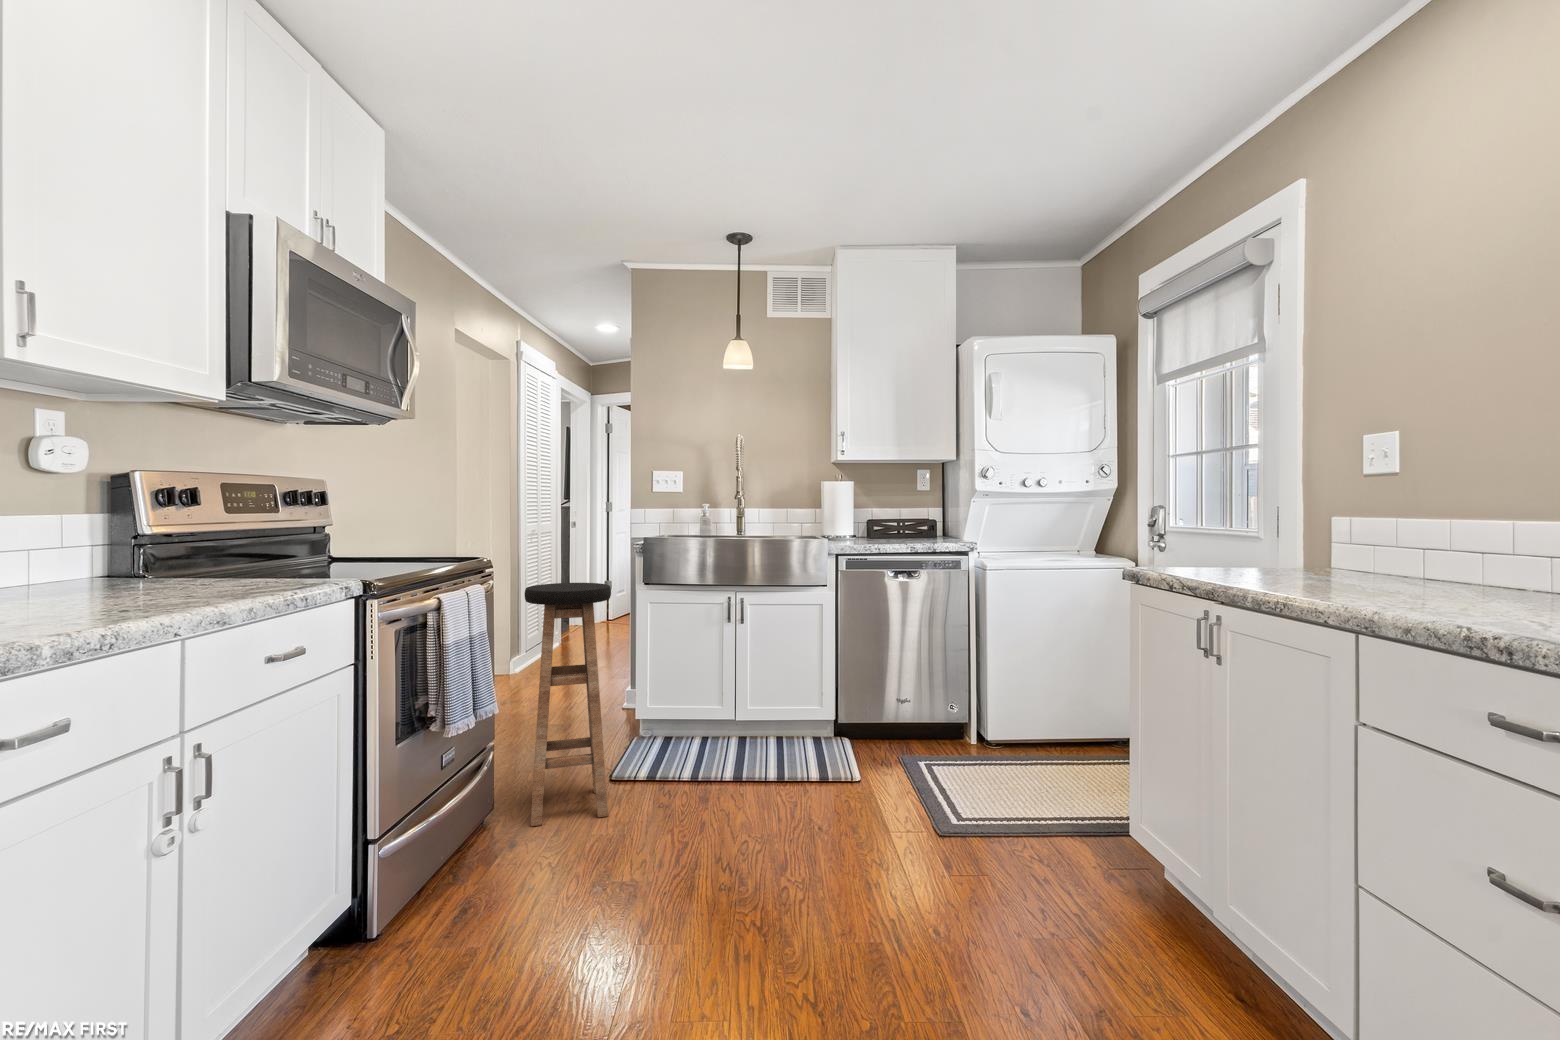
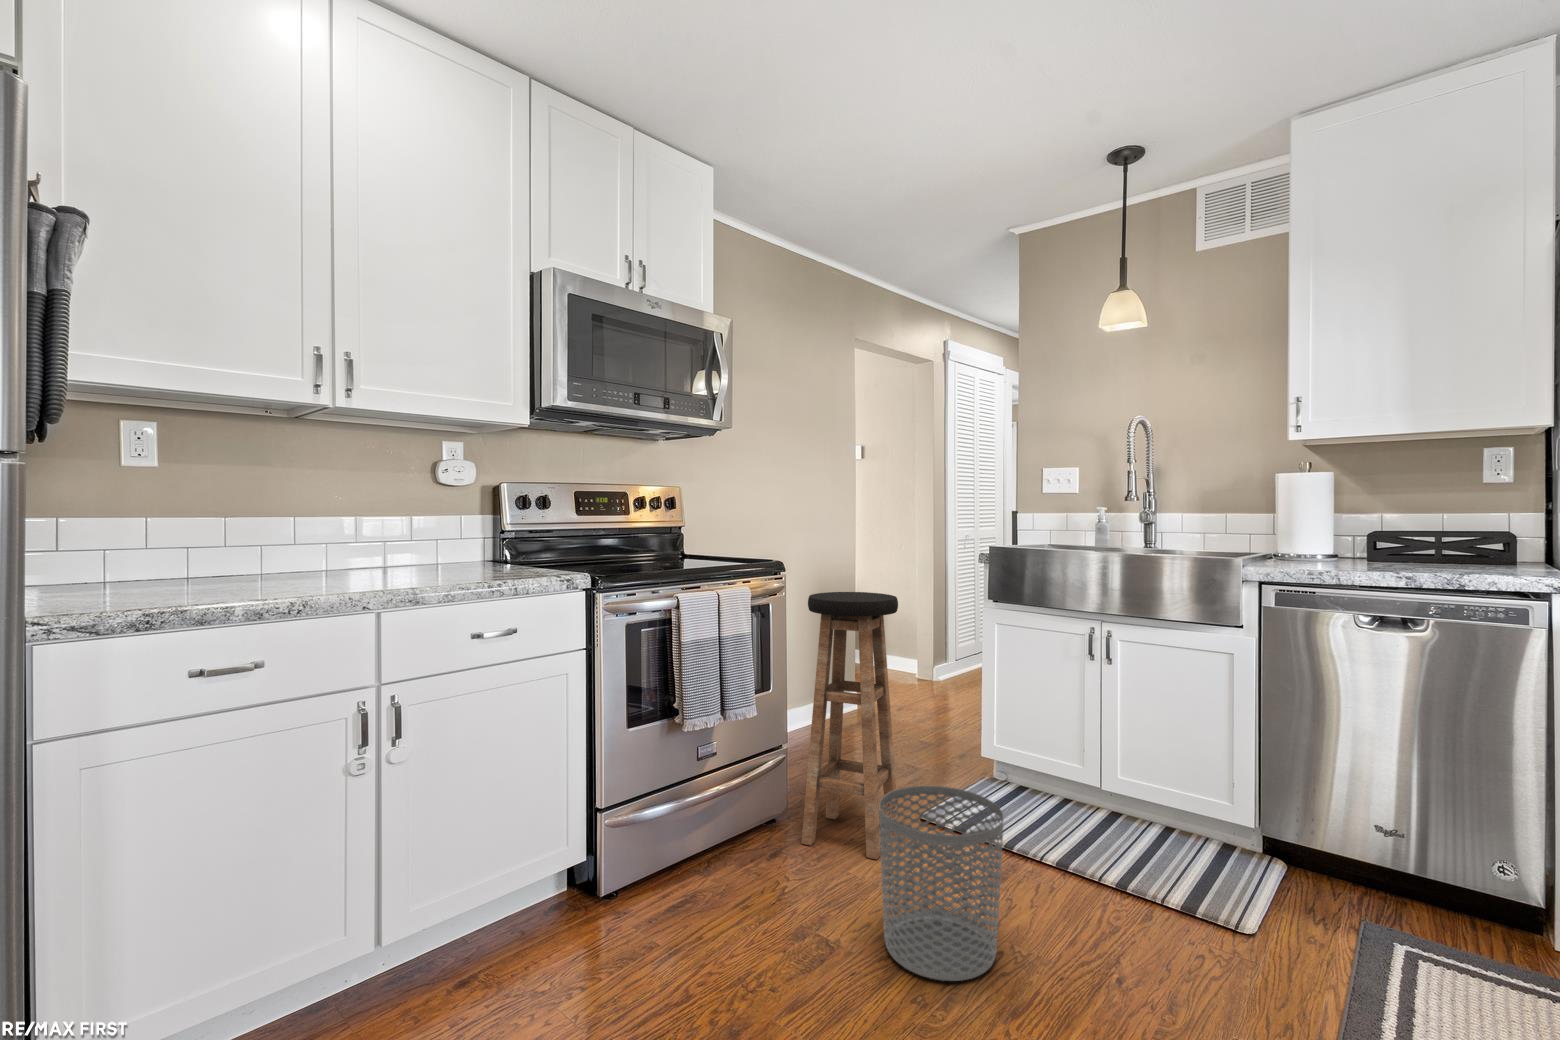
waste bin: none [659,729,756,875] -> present [879,786,1003,981]

